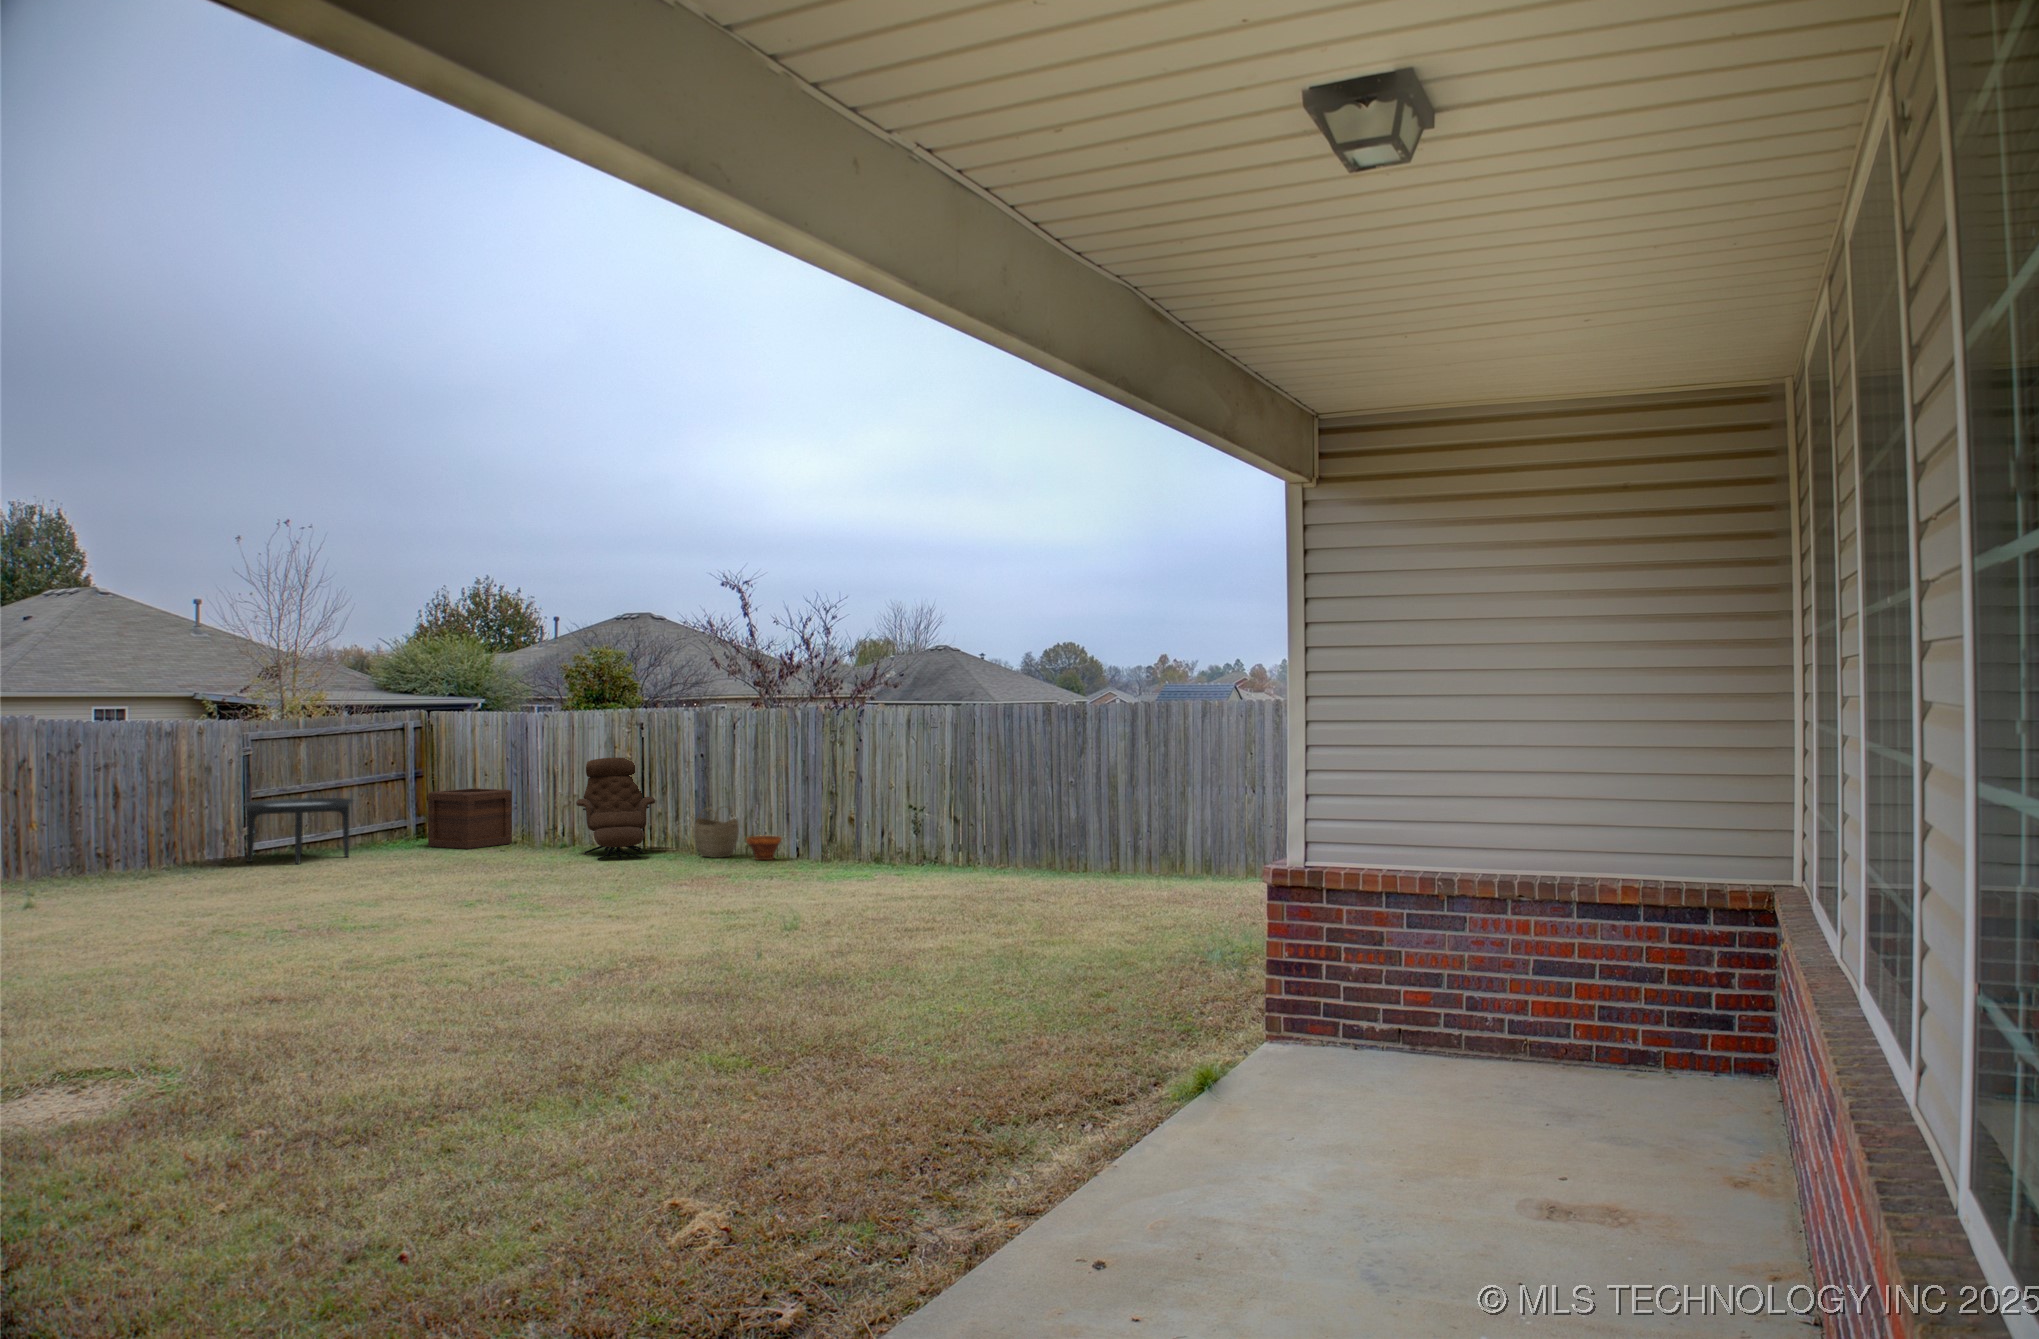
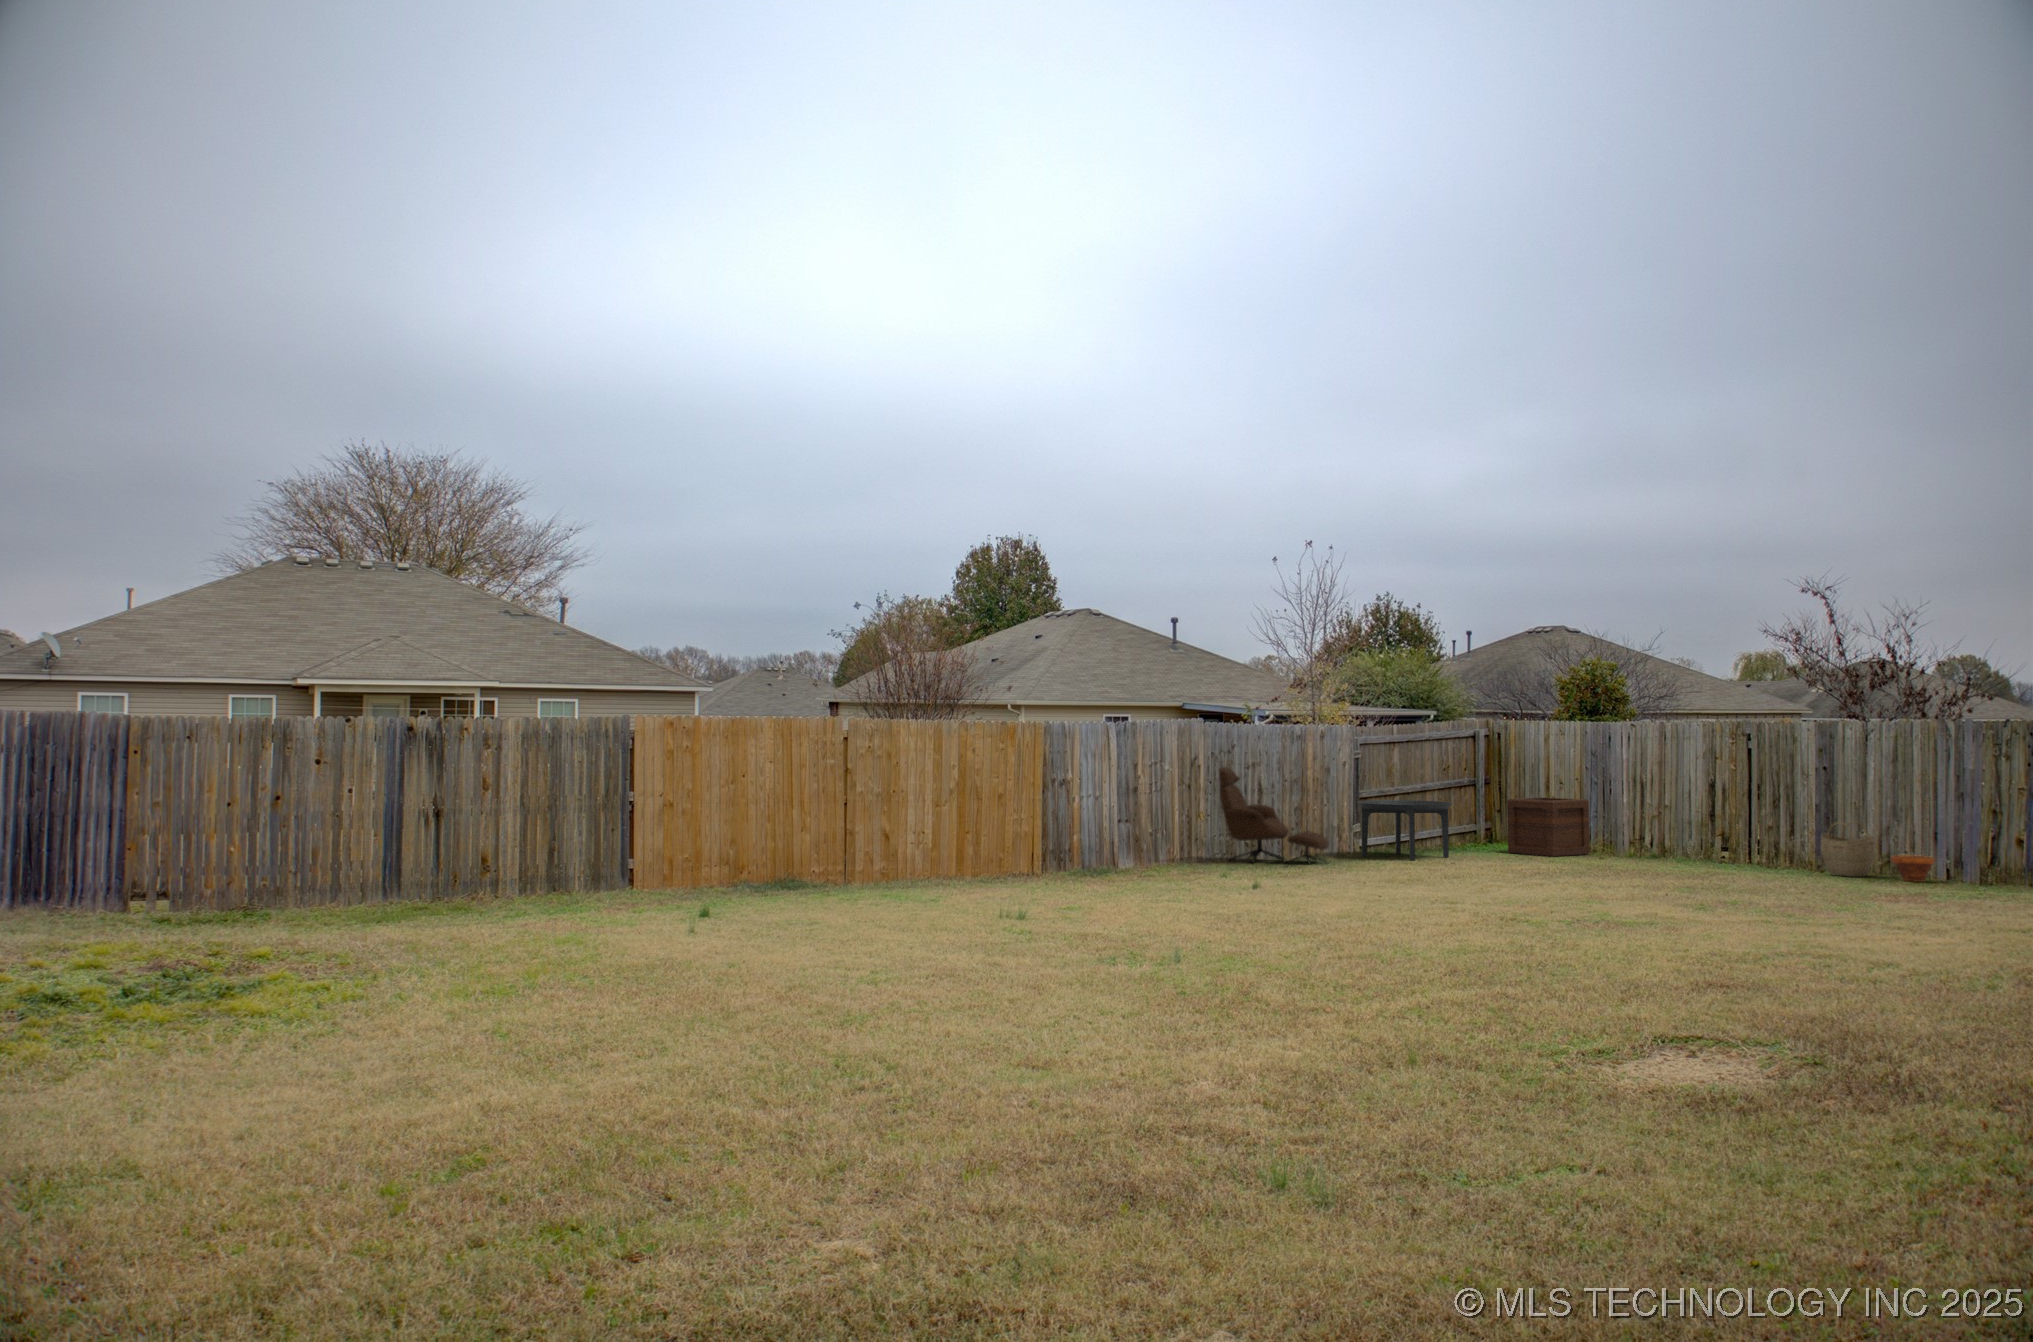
lounge chair: present [576,757,655,860] -> present [1219,767,1329,863]

